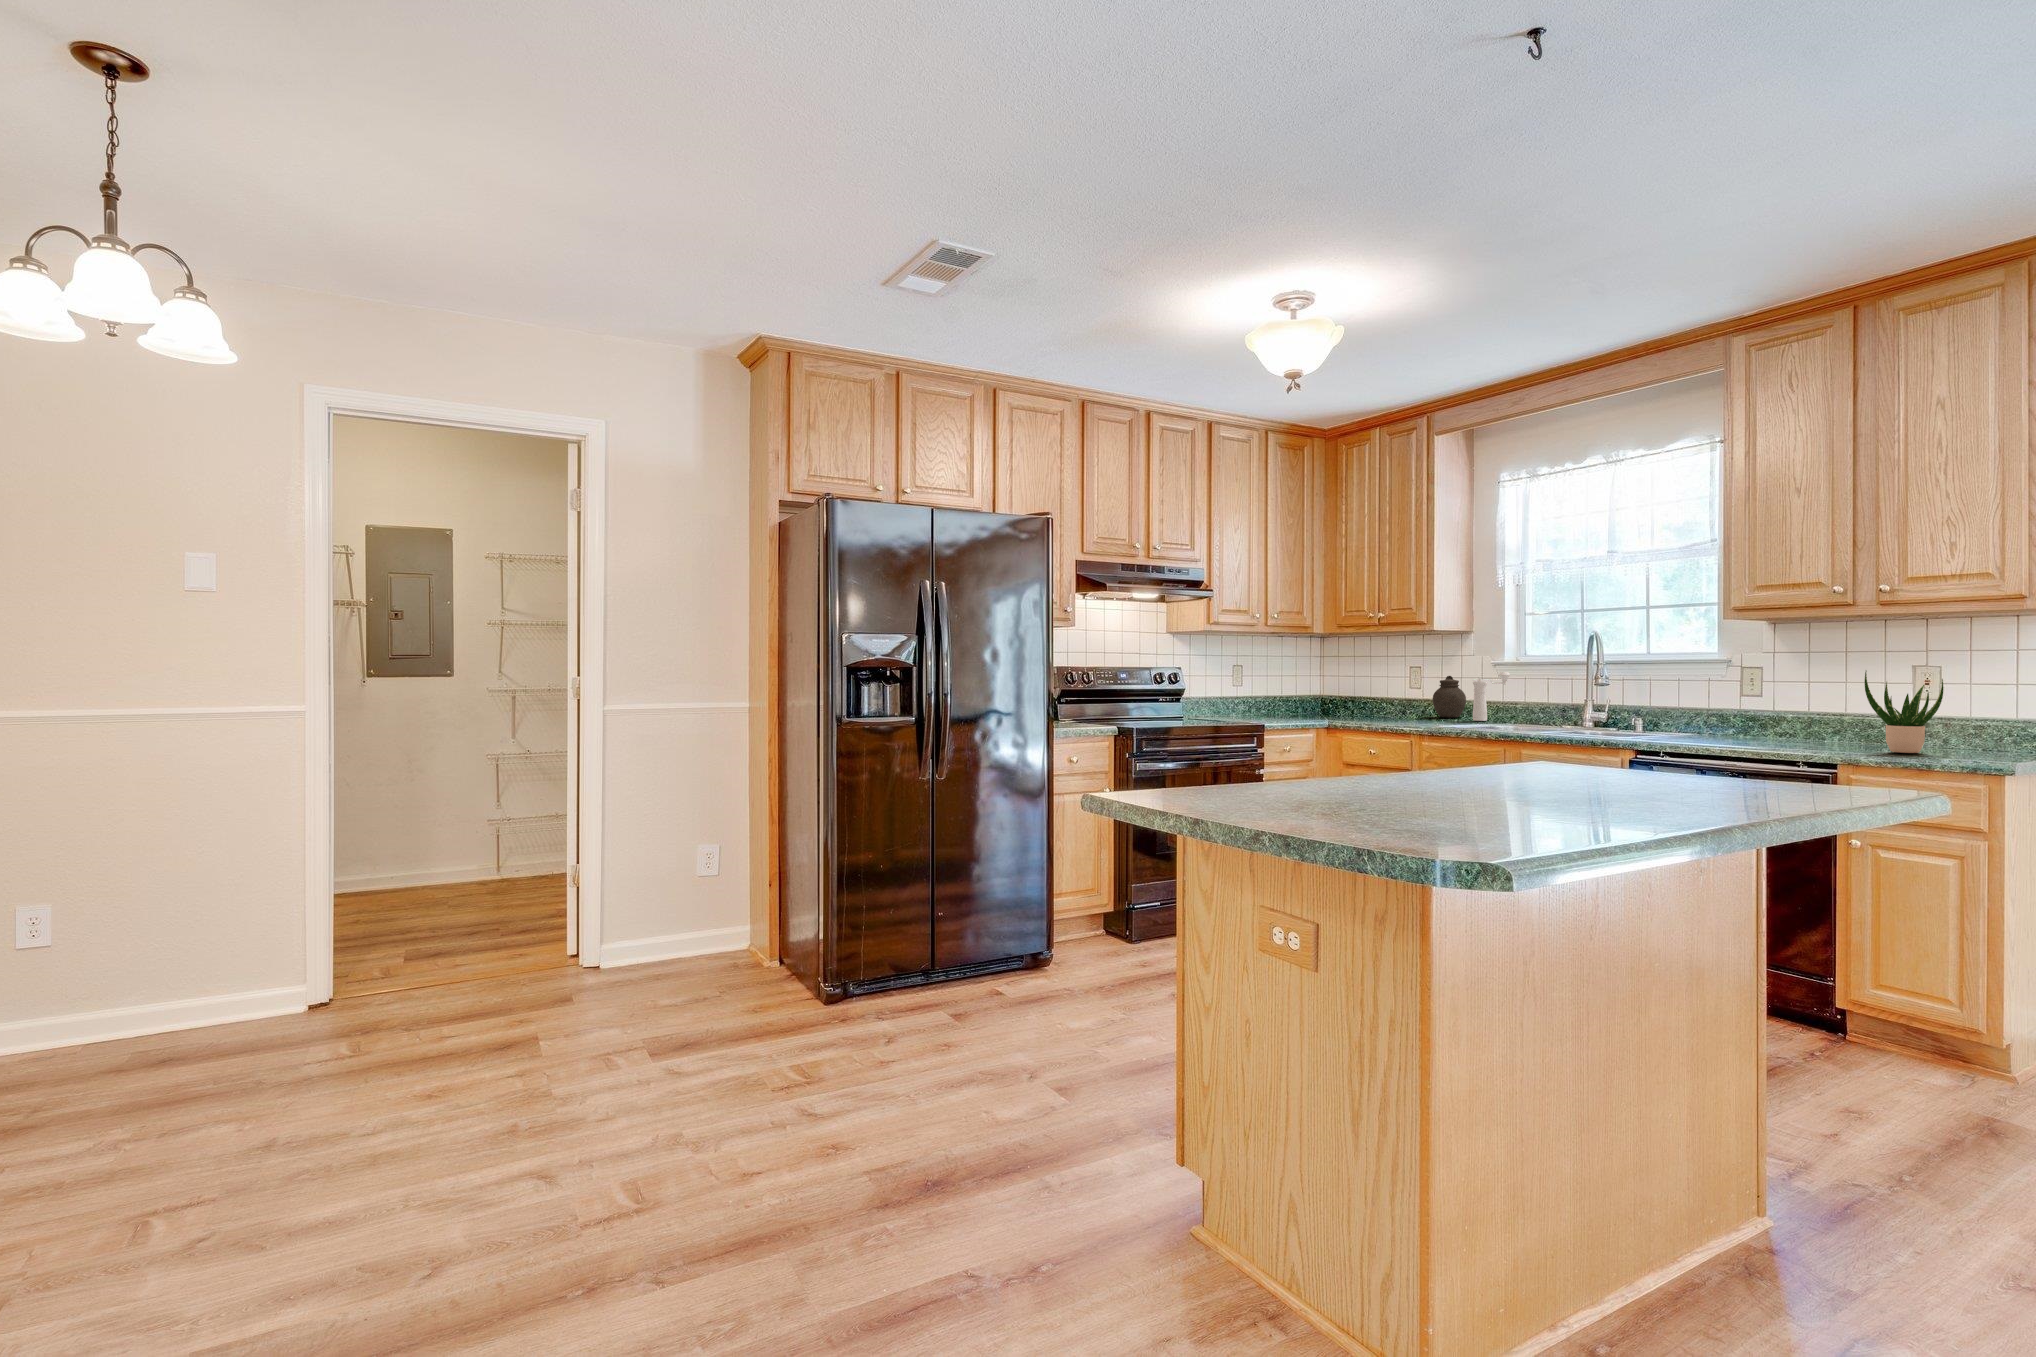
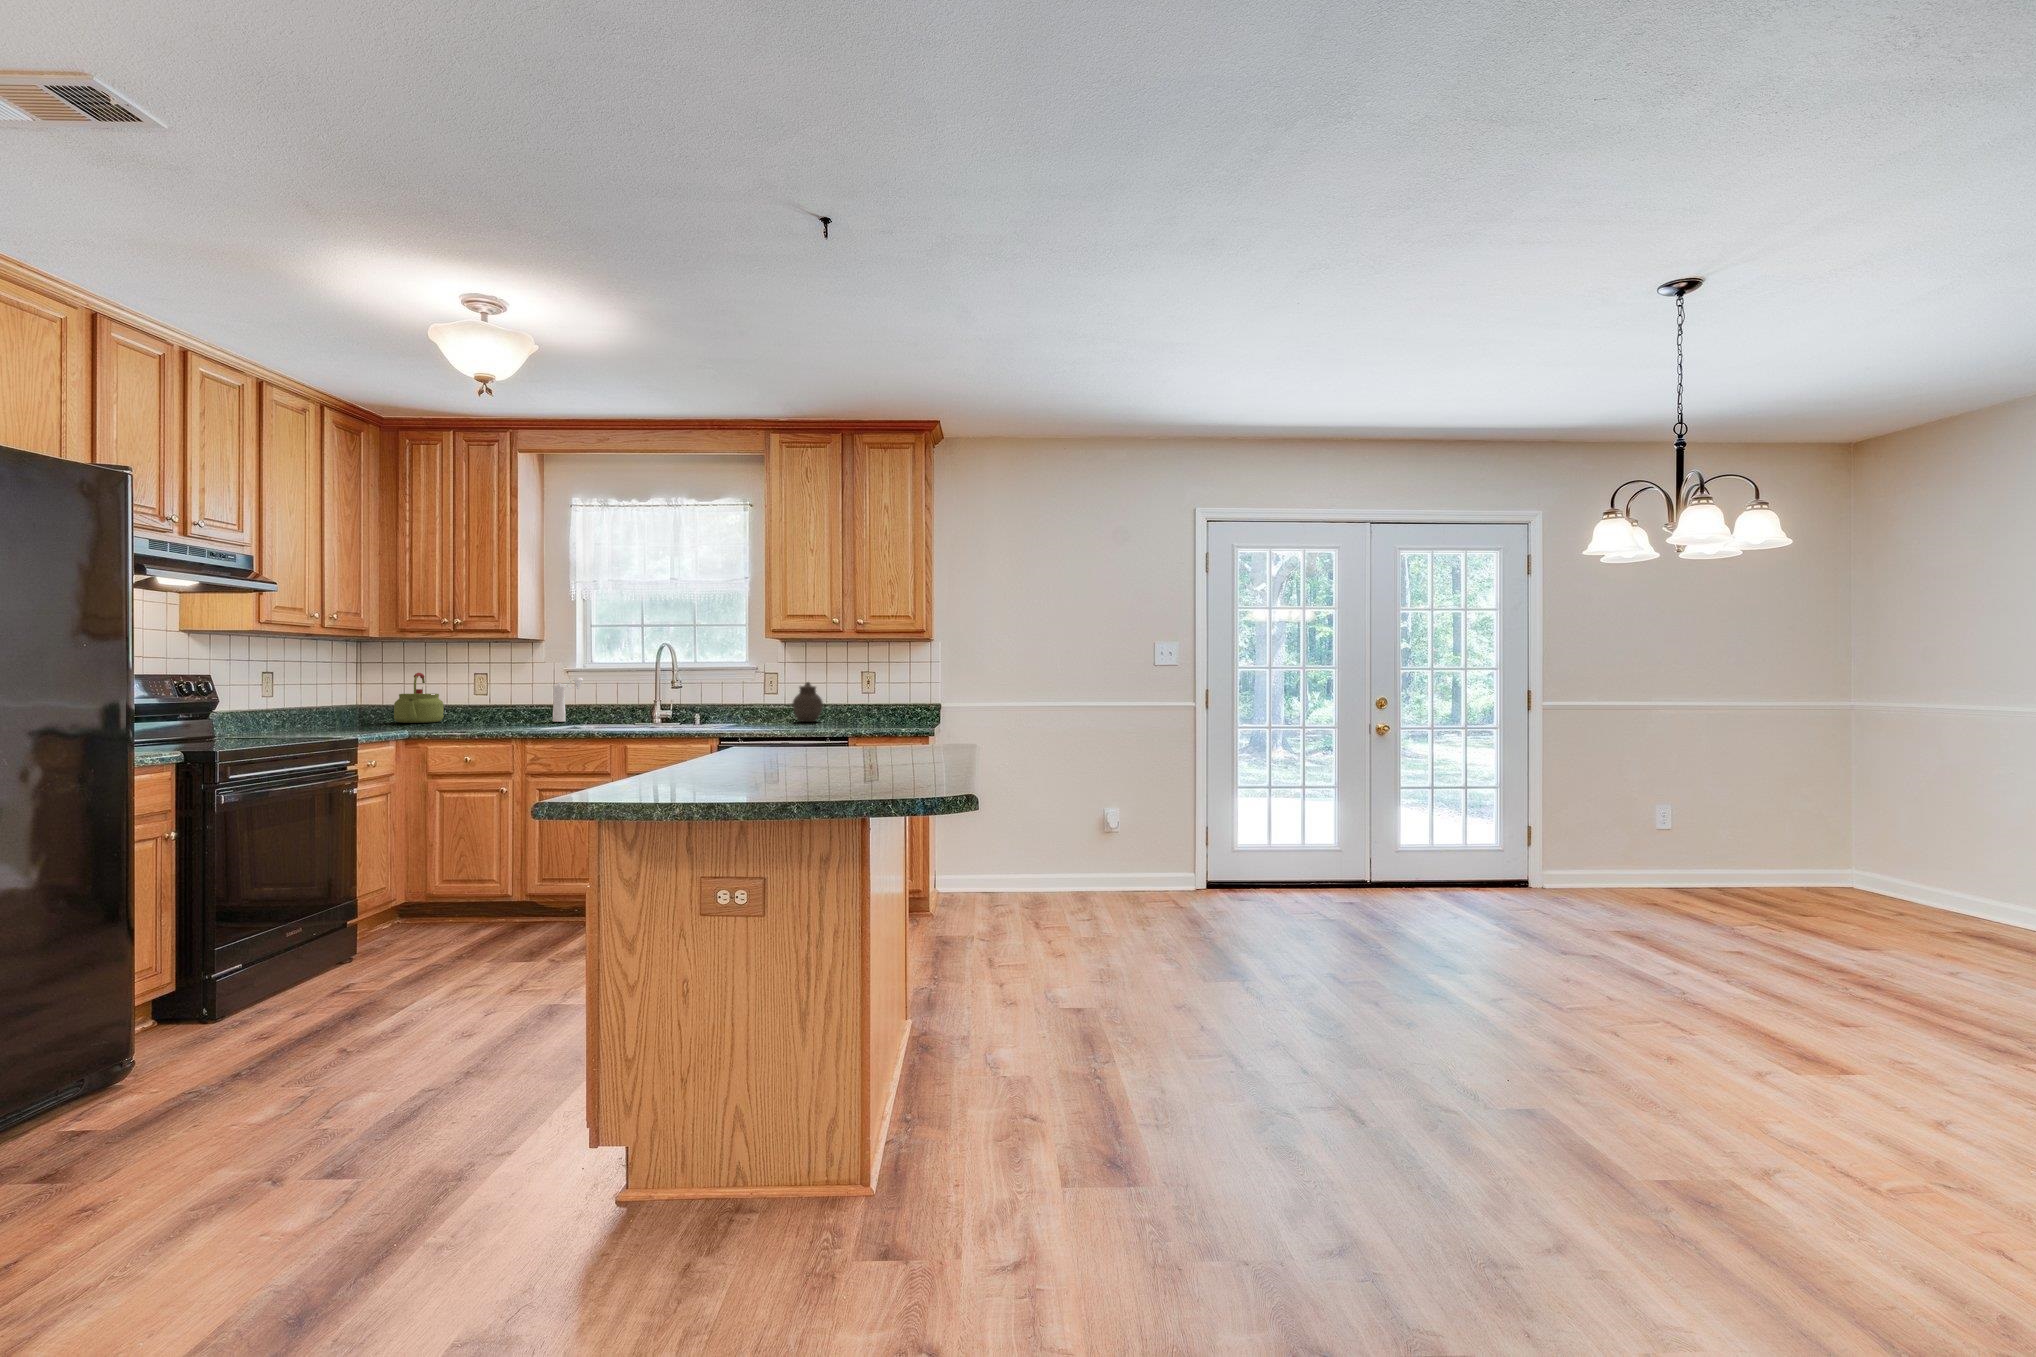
kettle: none [1338,667,1382,716] -> present [394,673,444,723]
potted plant: present [1865,671,1943,753] -> none [862,674,900,727]
jar: present [1433,676,1466,718] -> present [793,682,823,722]

